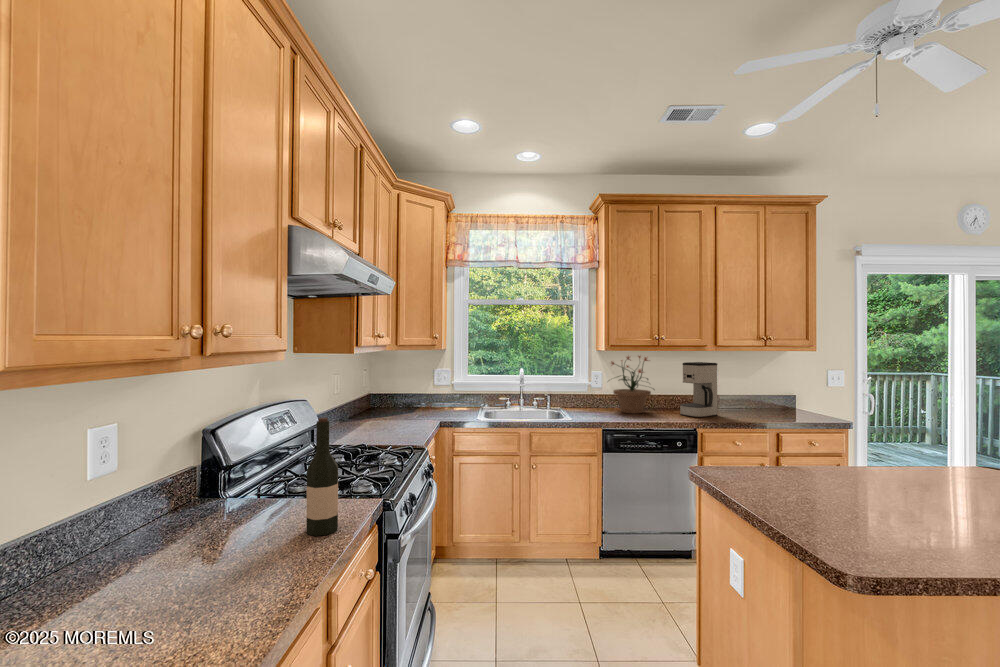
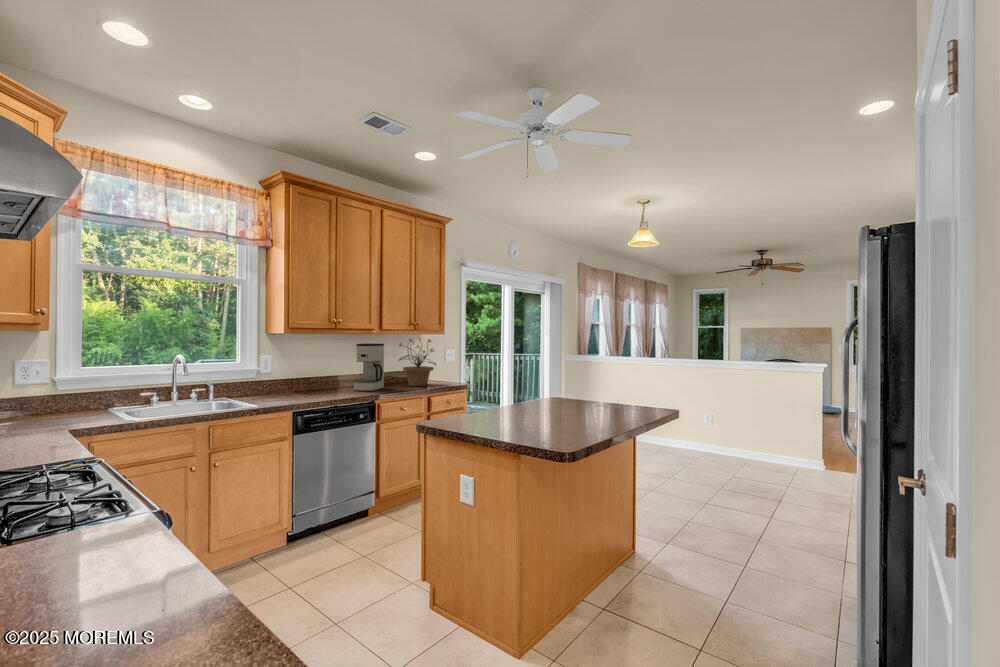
potted plant: present [611,356,651,413] -> present [398,338,436,386]
wine bottle: present [306,418,338,536] -> none [51,416,117,603]

